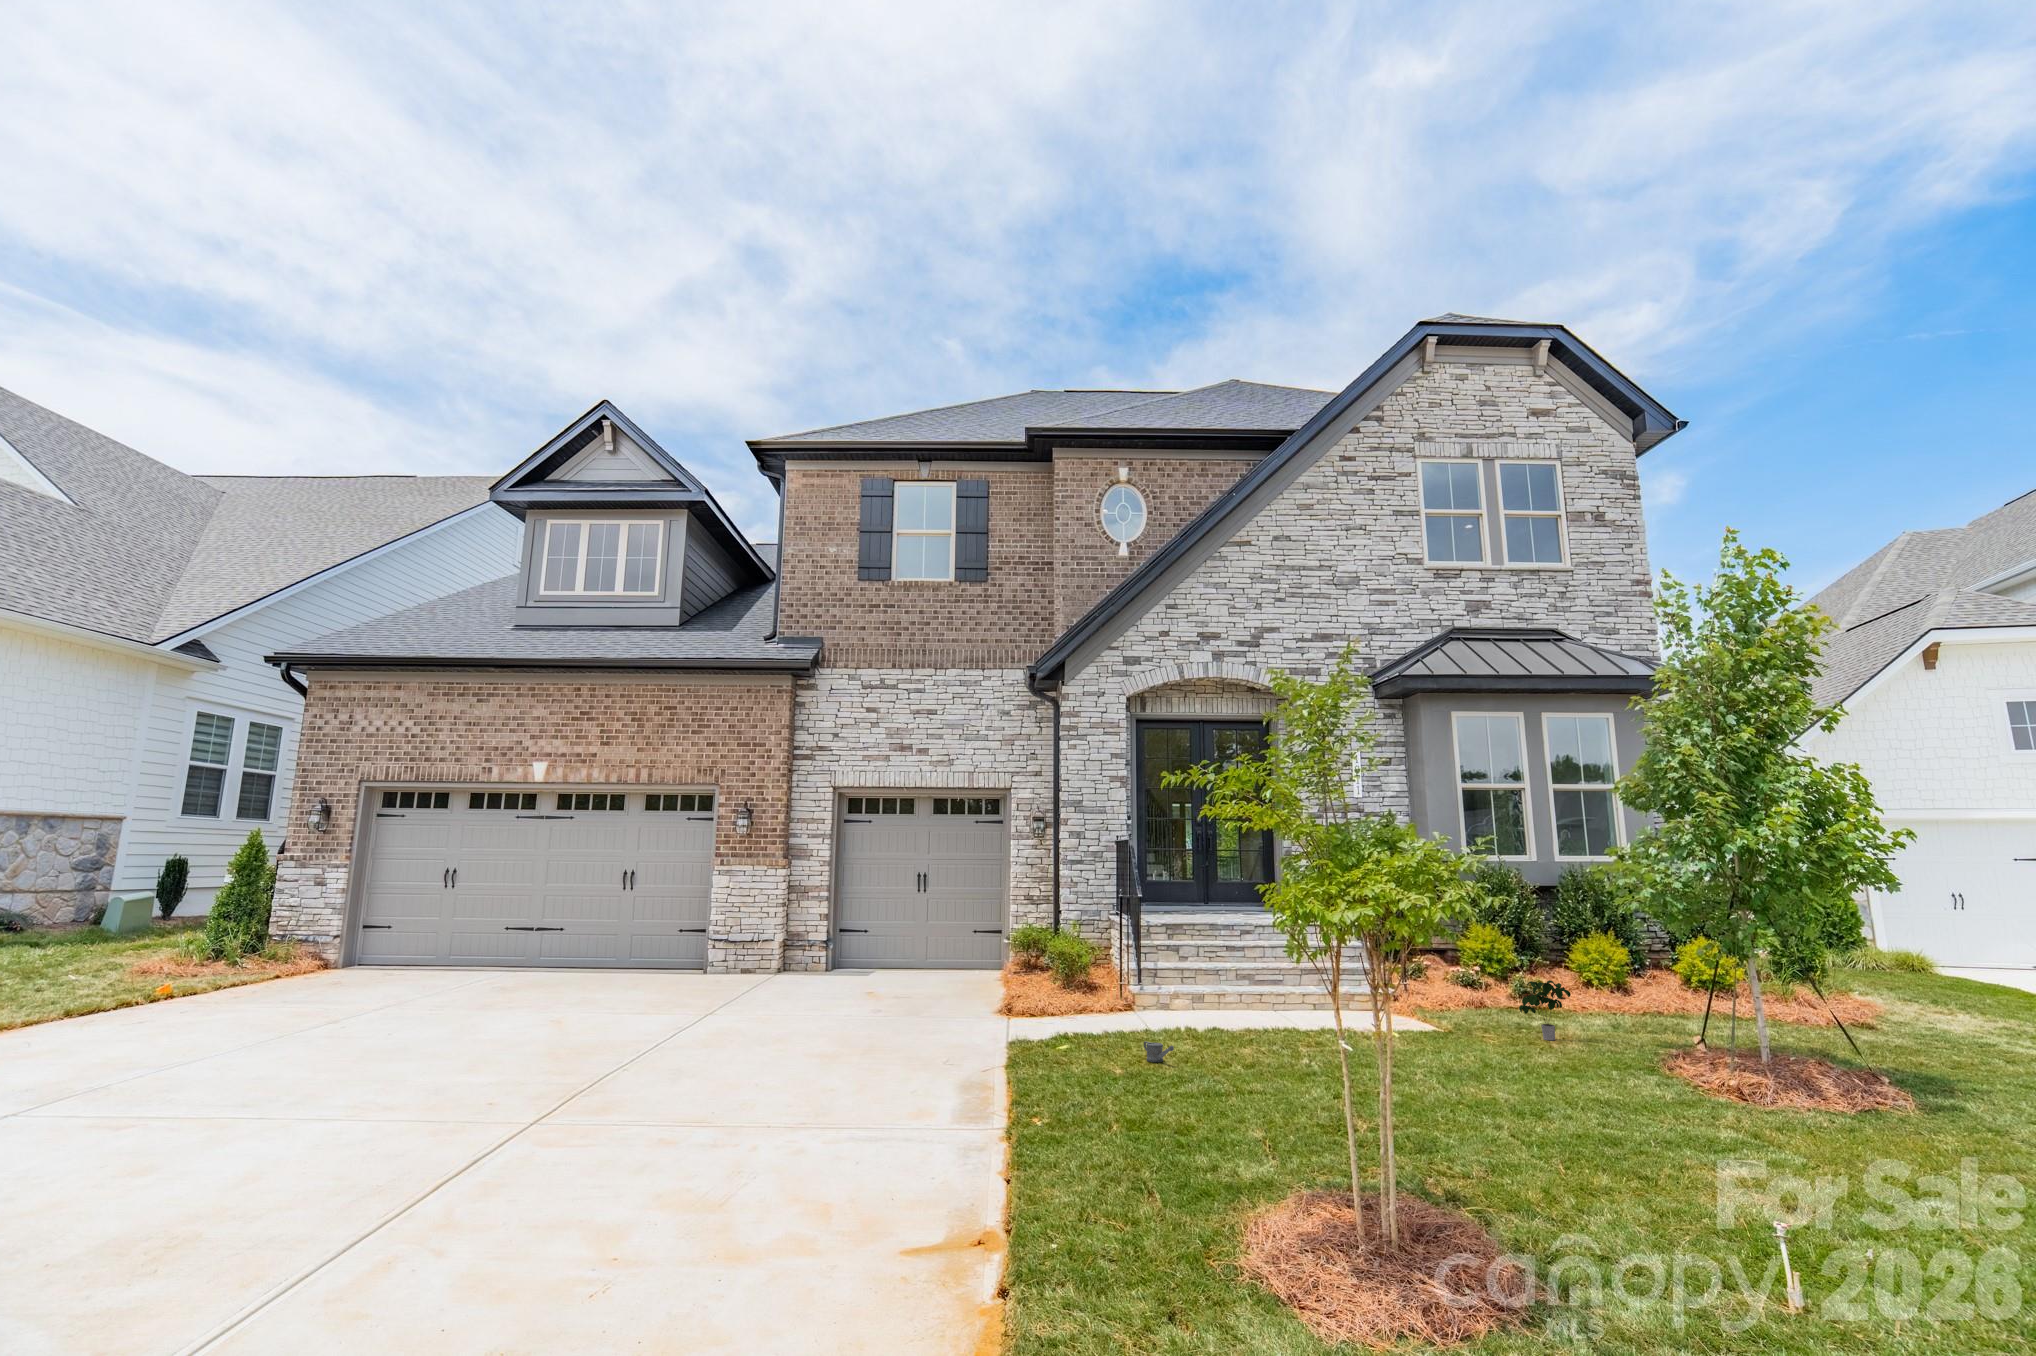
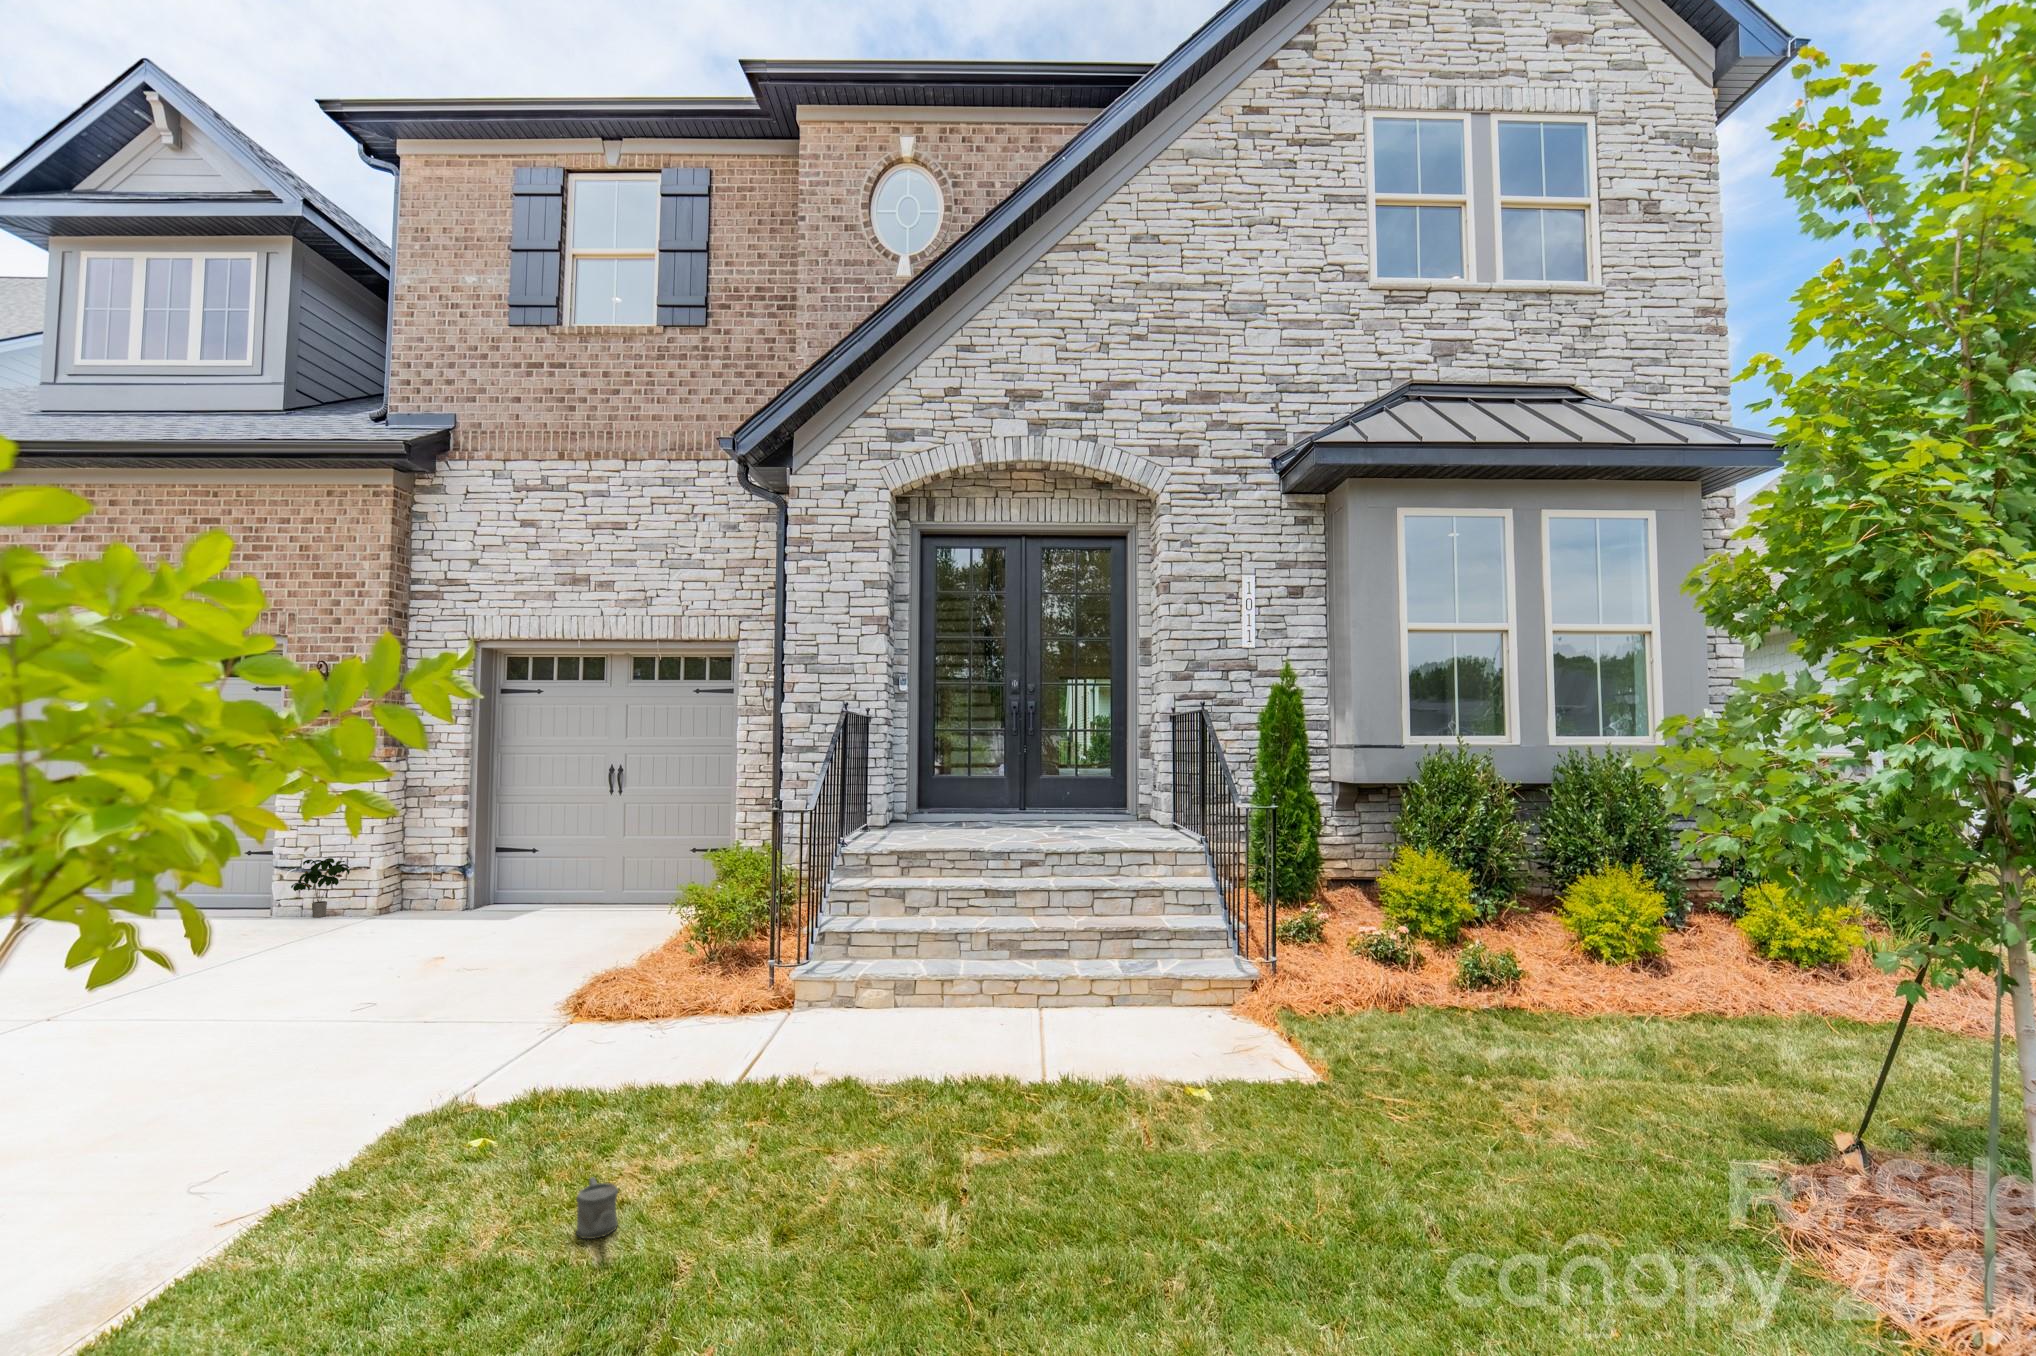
potted plant: present [1519,980,1571,1040] -> present [291,858,350,917]

